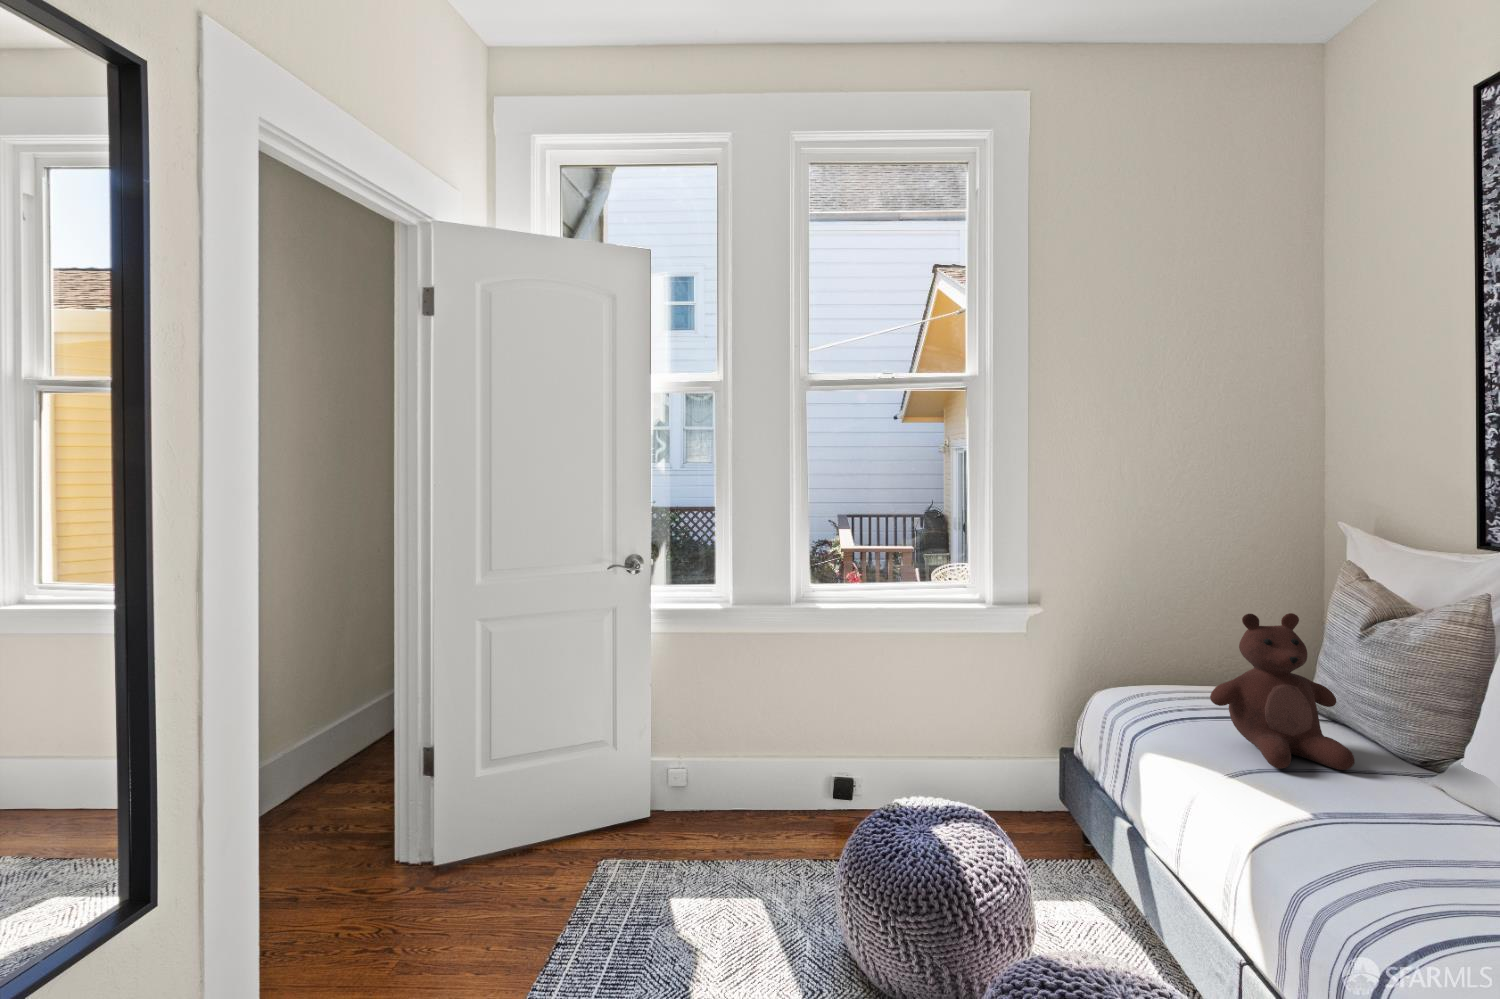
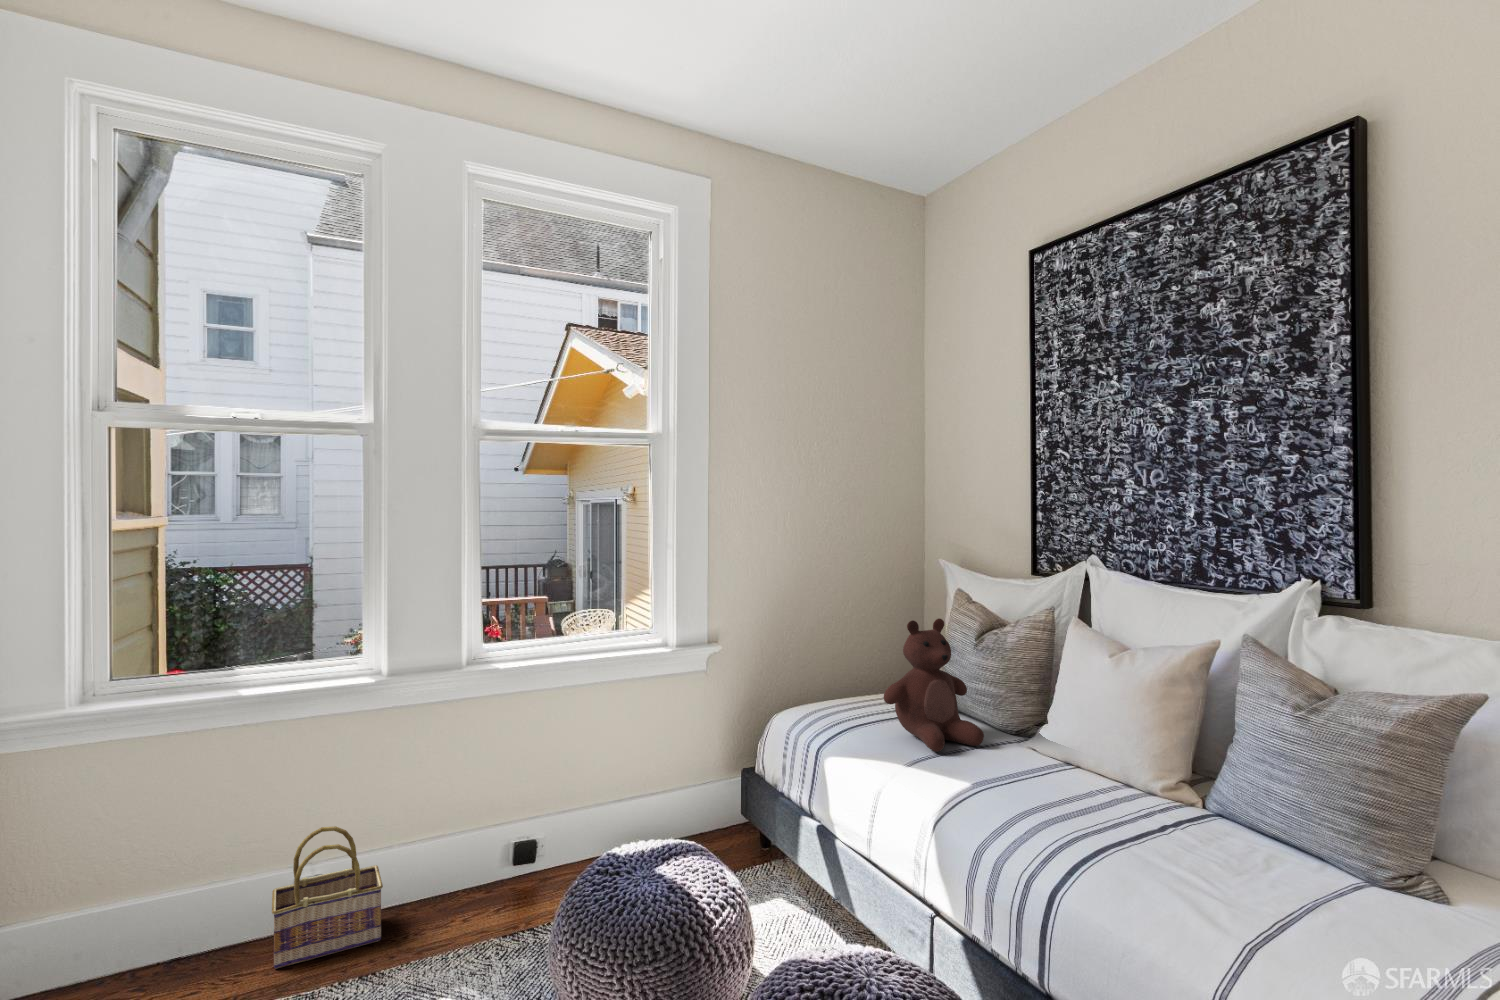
basket: none [666,738,740,835] -> present [272,826,383,968]

